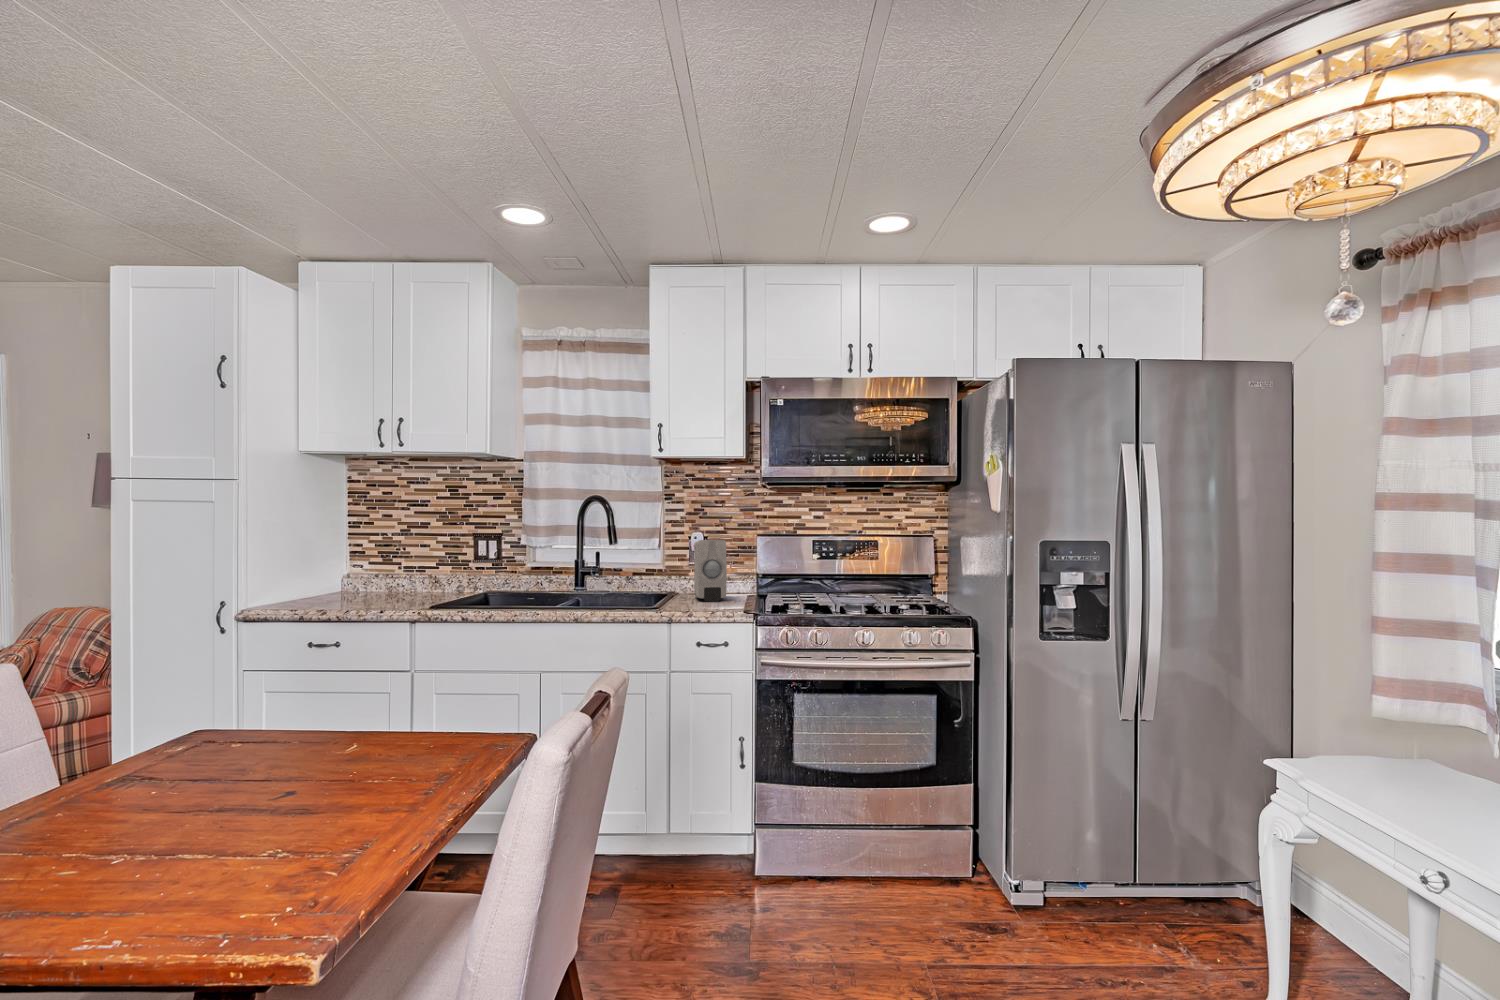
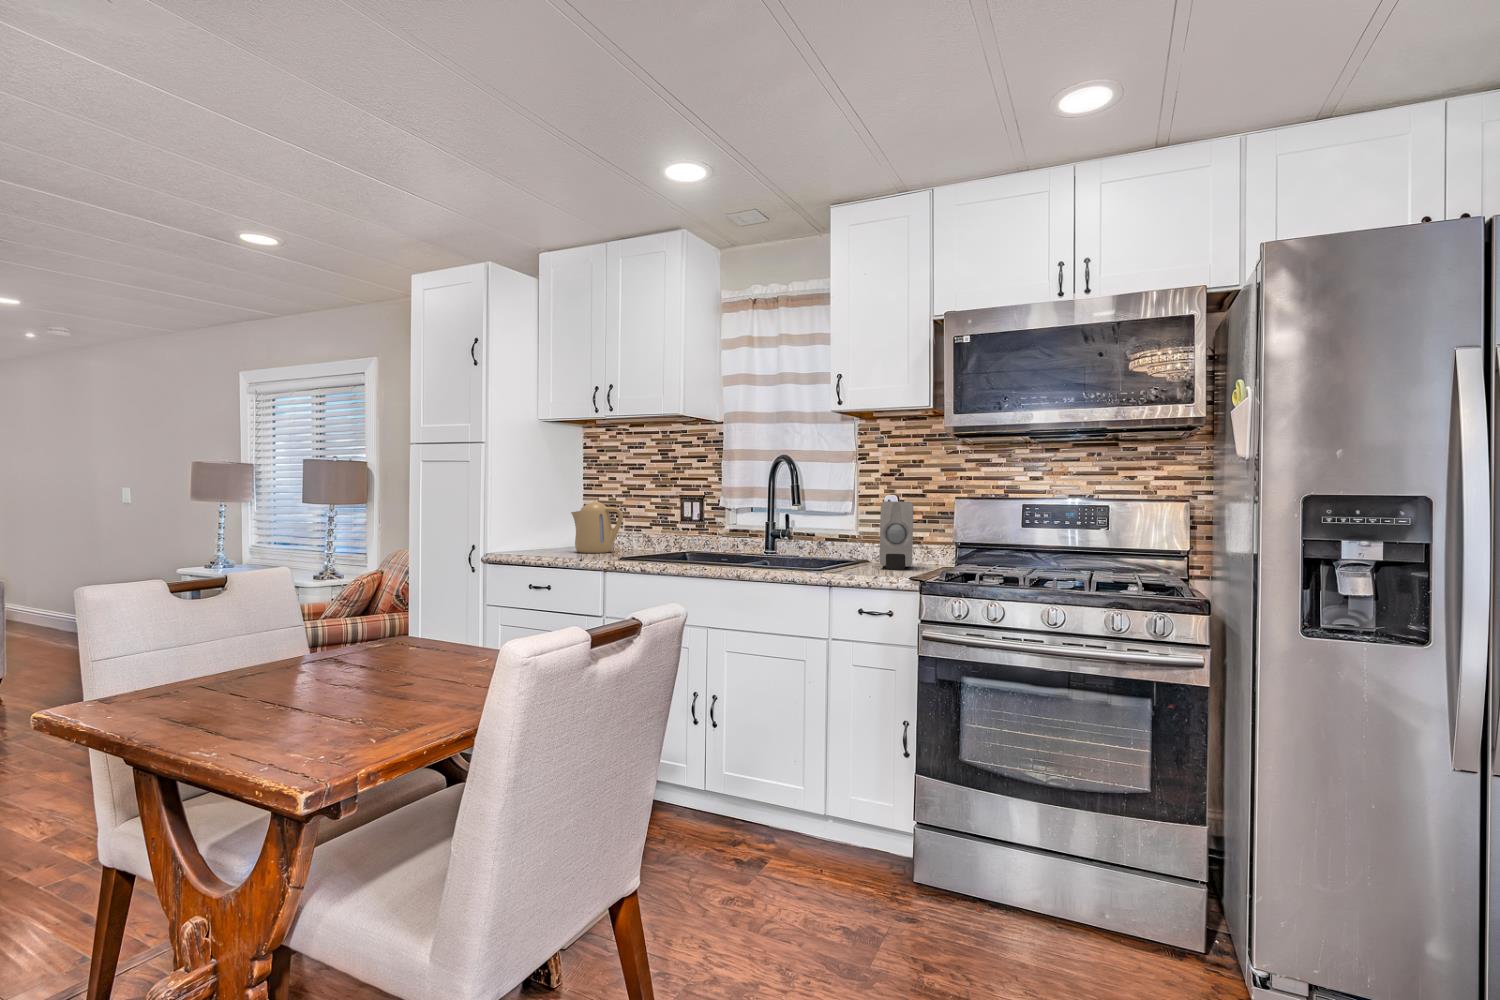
kettle: none [340,542,405,600] -> present [571,501,623,553]

